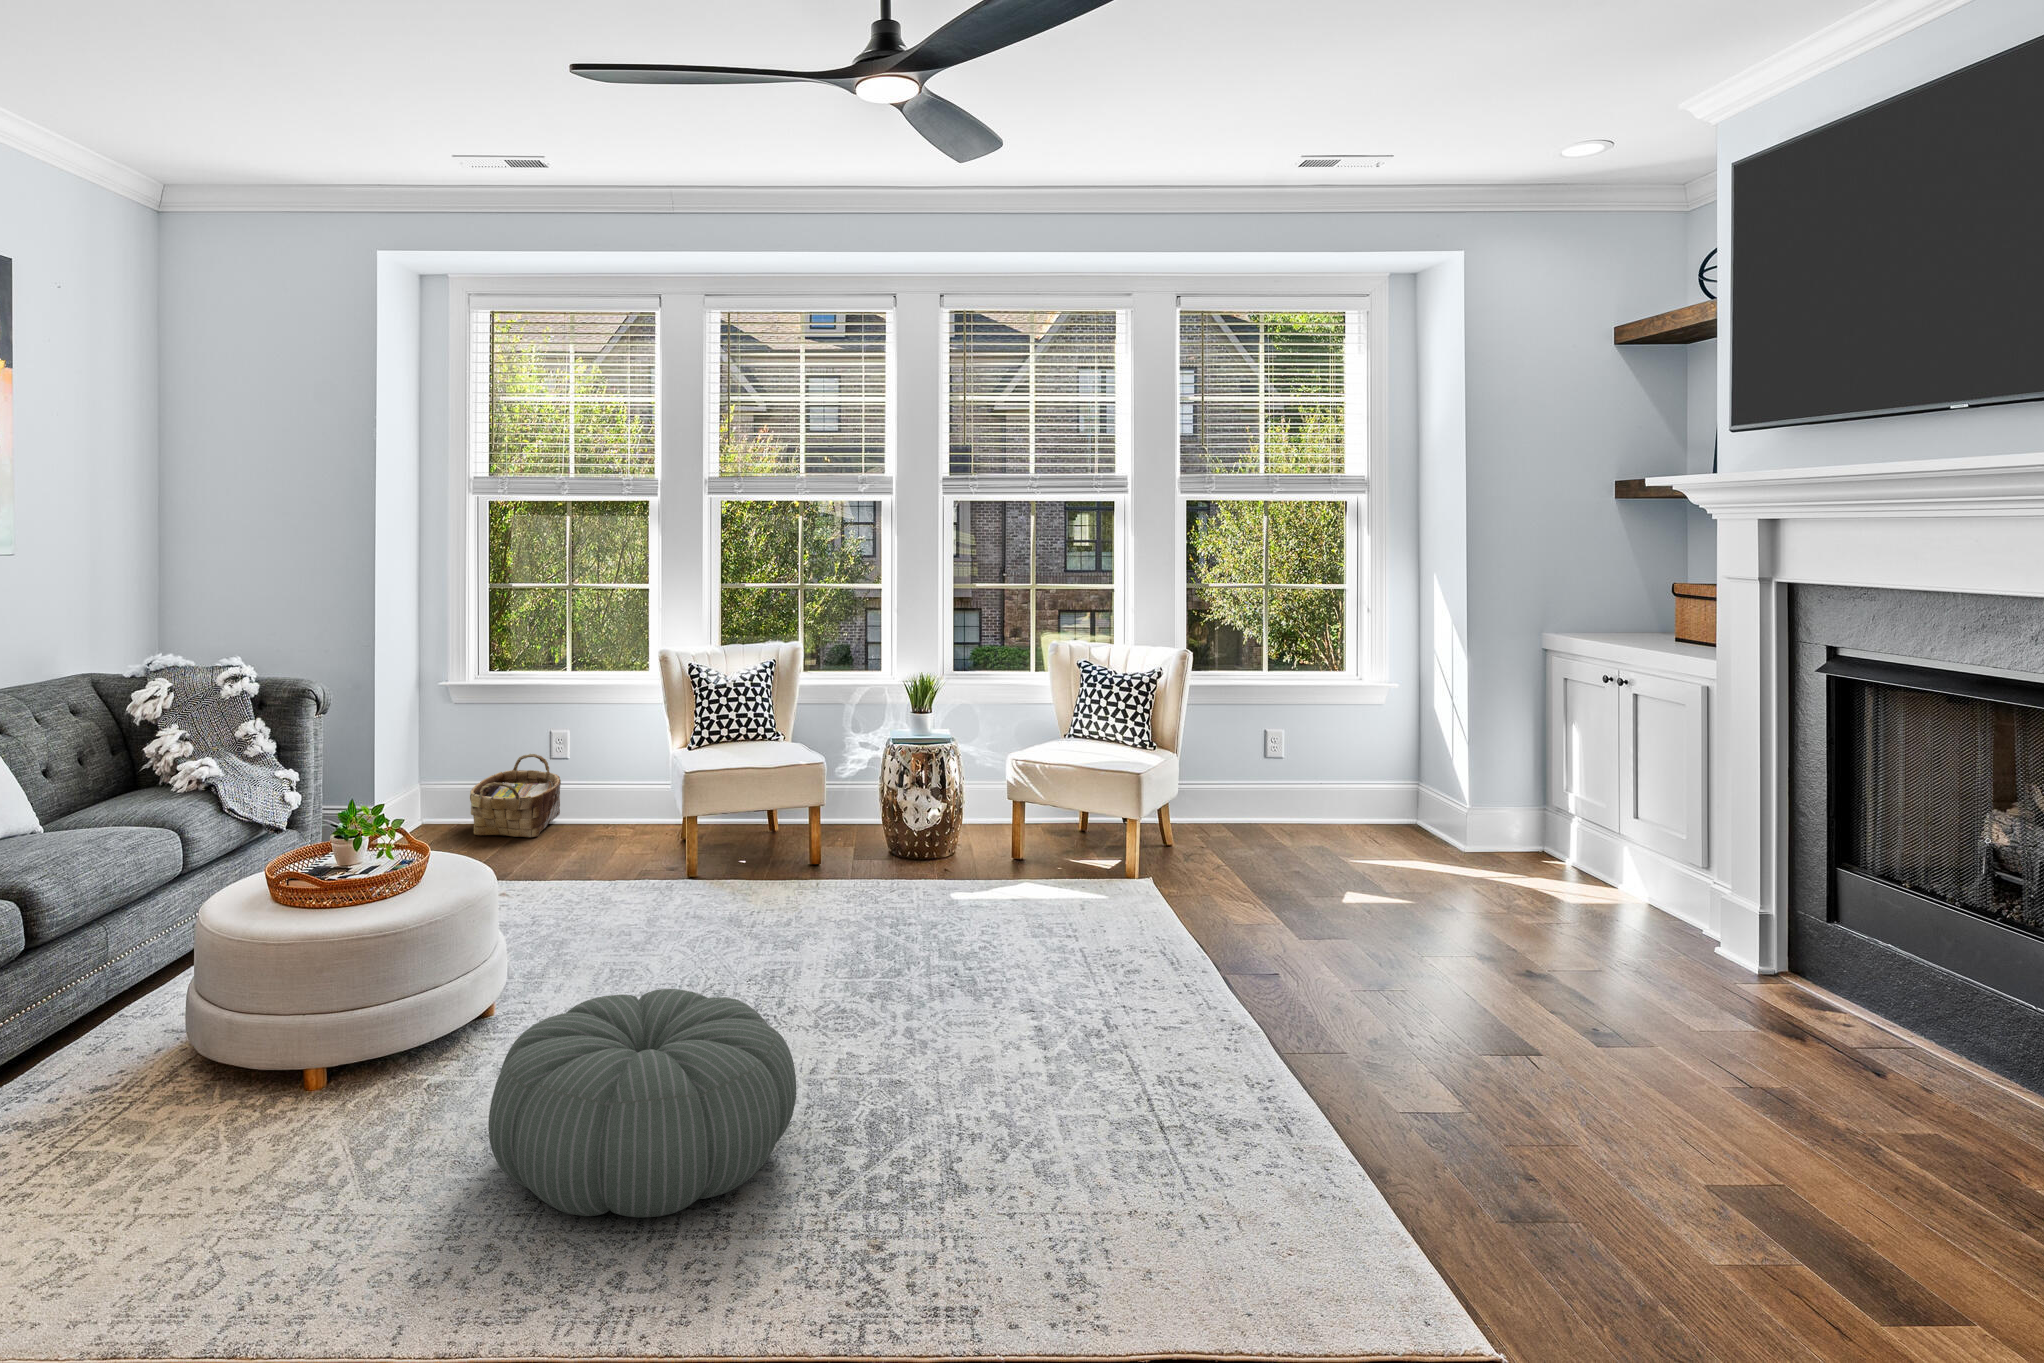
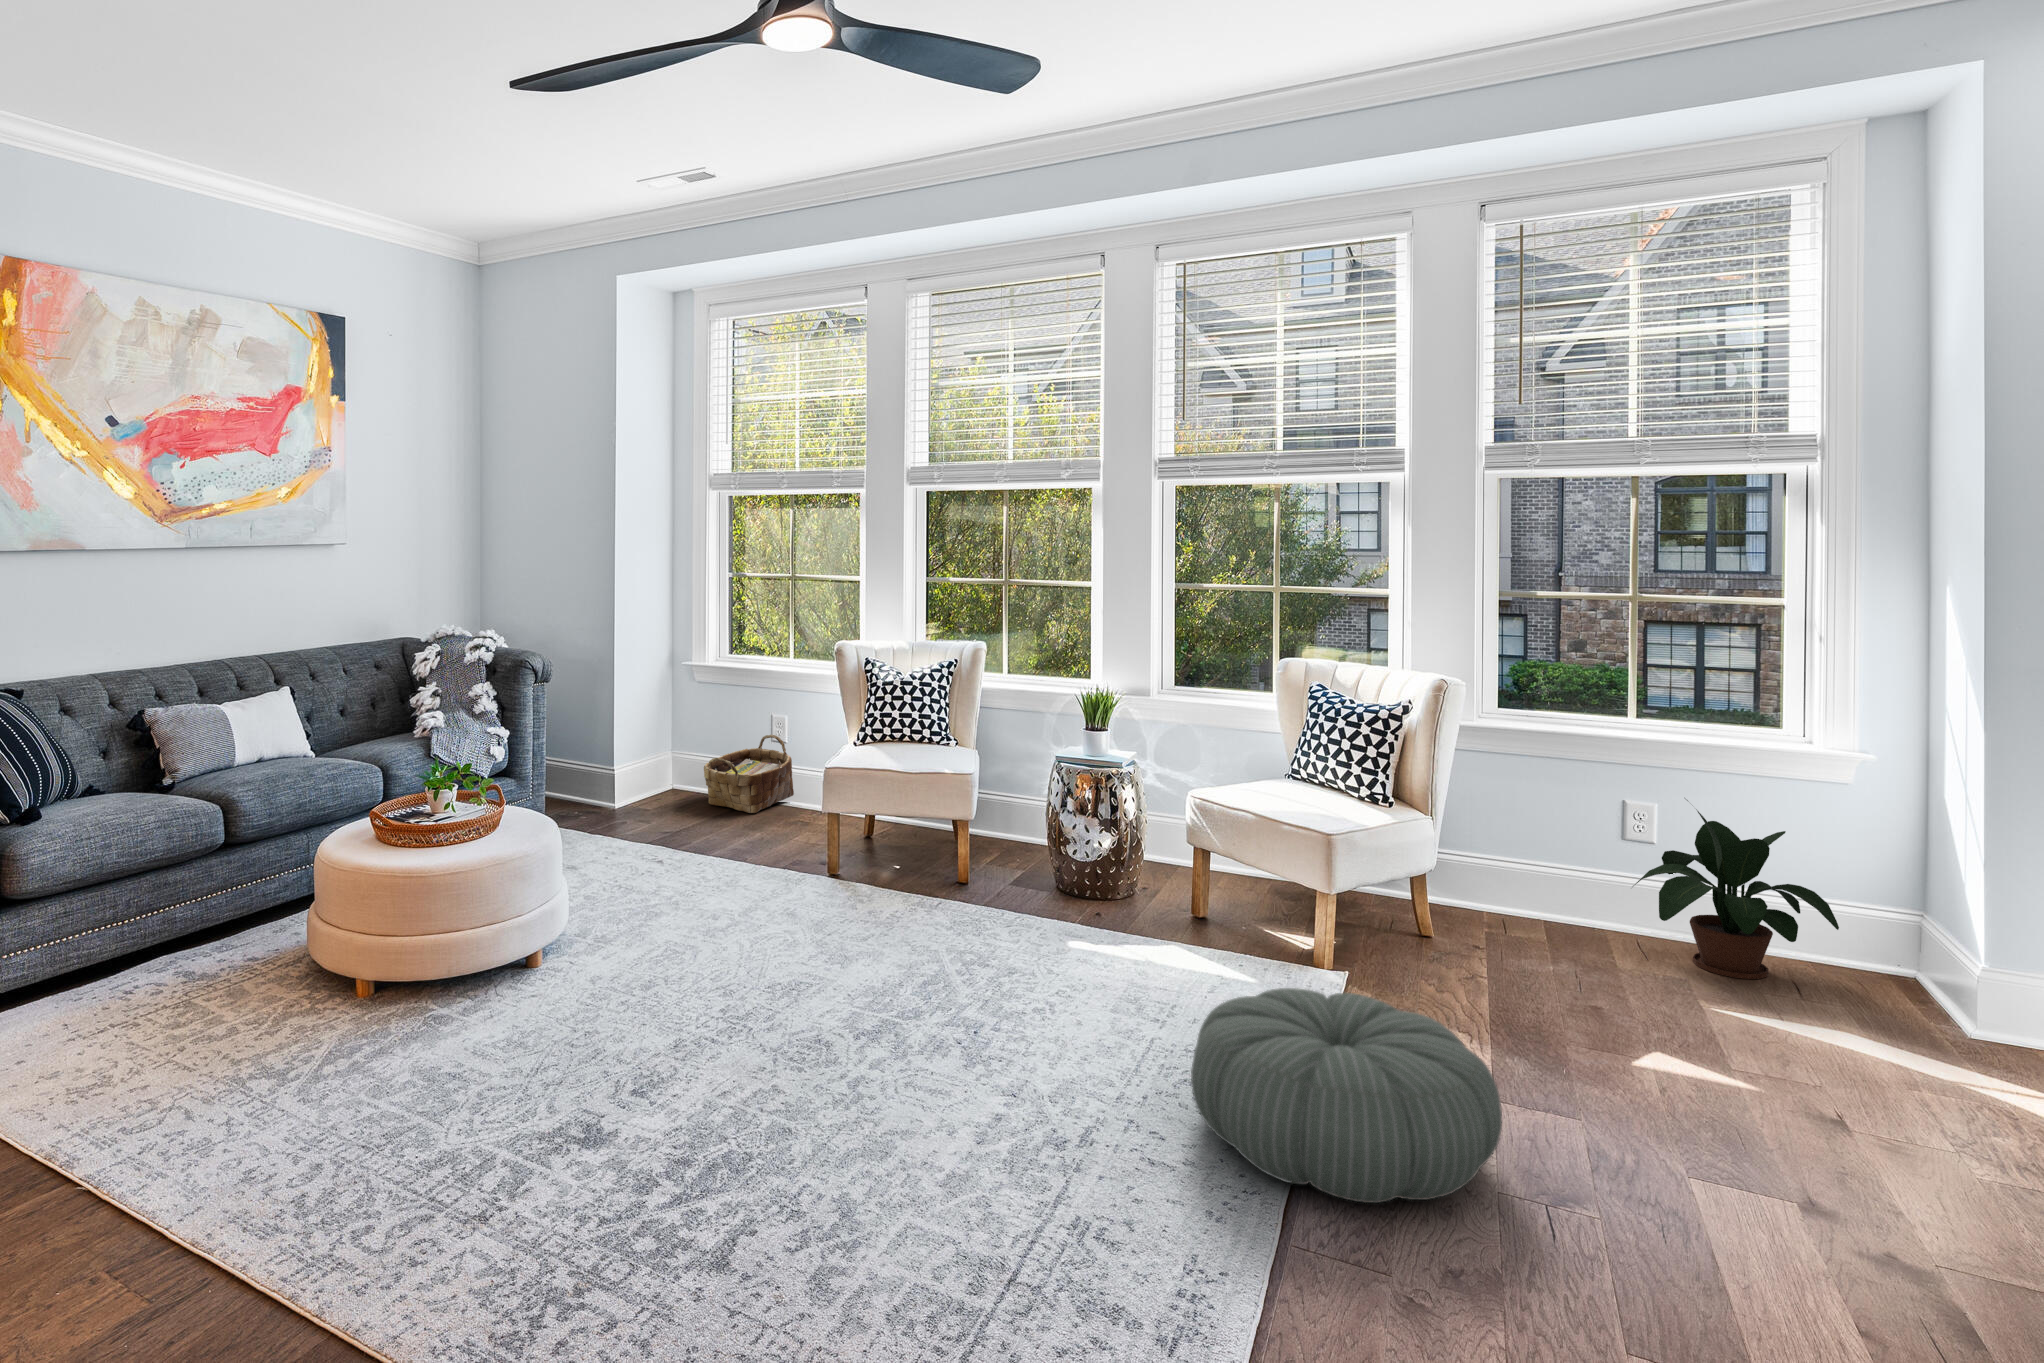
potted plant: none [1297,719,1424,844] -> present [1633,800,1839,979]
pouf: present [488,989,796,1217] -> present [1191,988,1502,1203]

